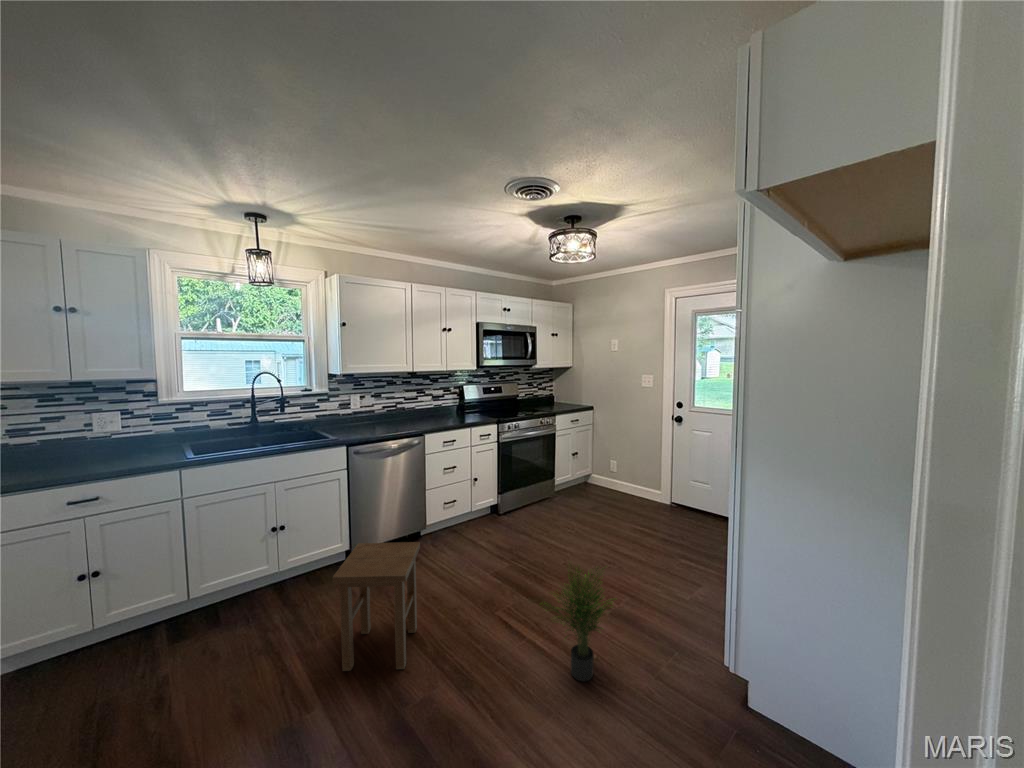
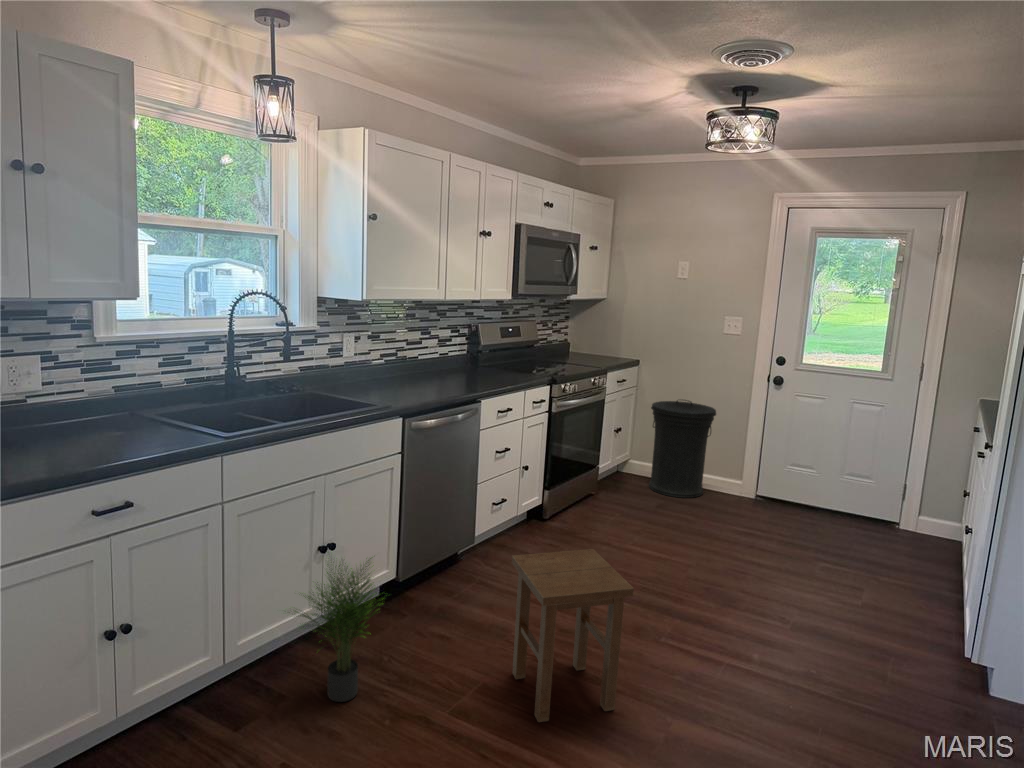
trash can: none [588,433,635,505] -> present [649,400,716,498]
potted plant: present [546,568,615,681] -> present [295,557,387,702]

